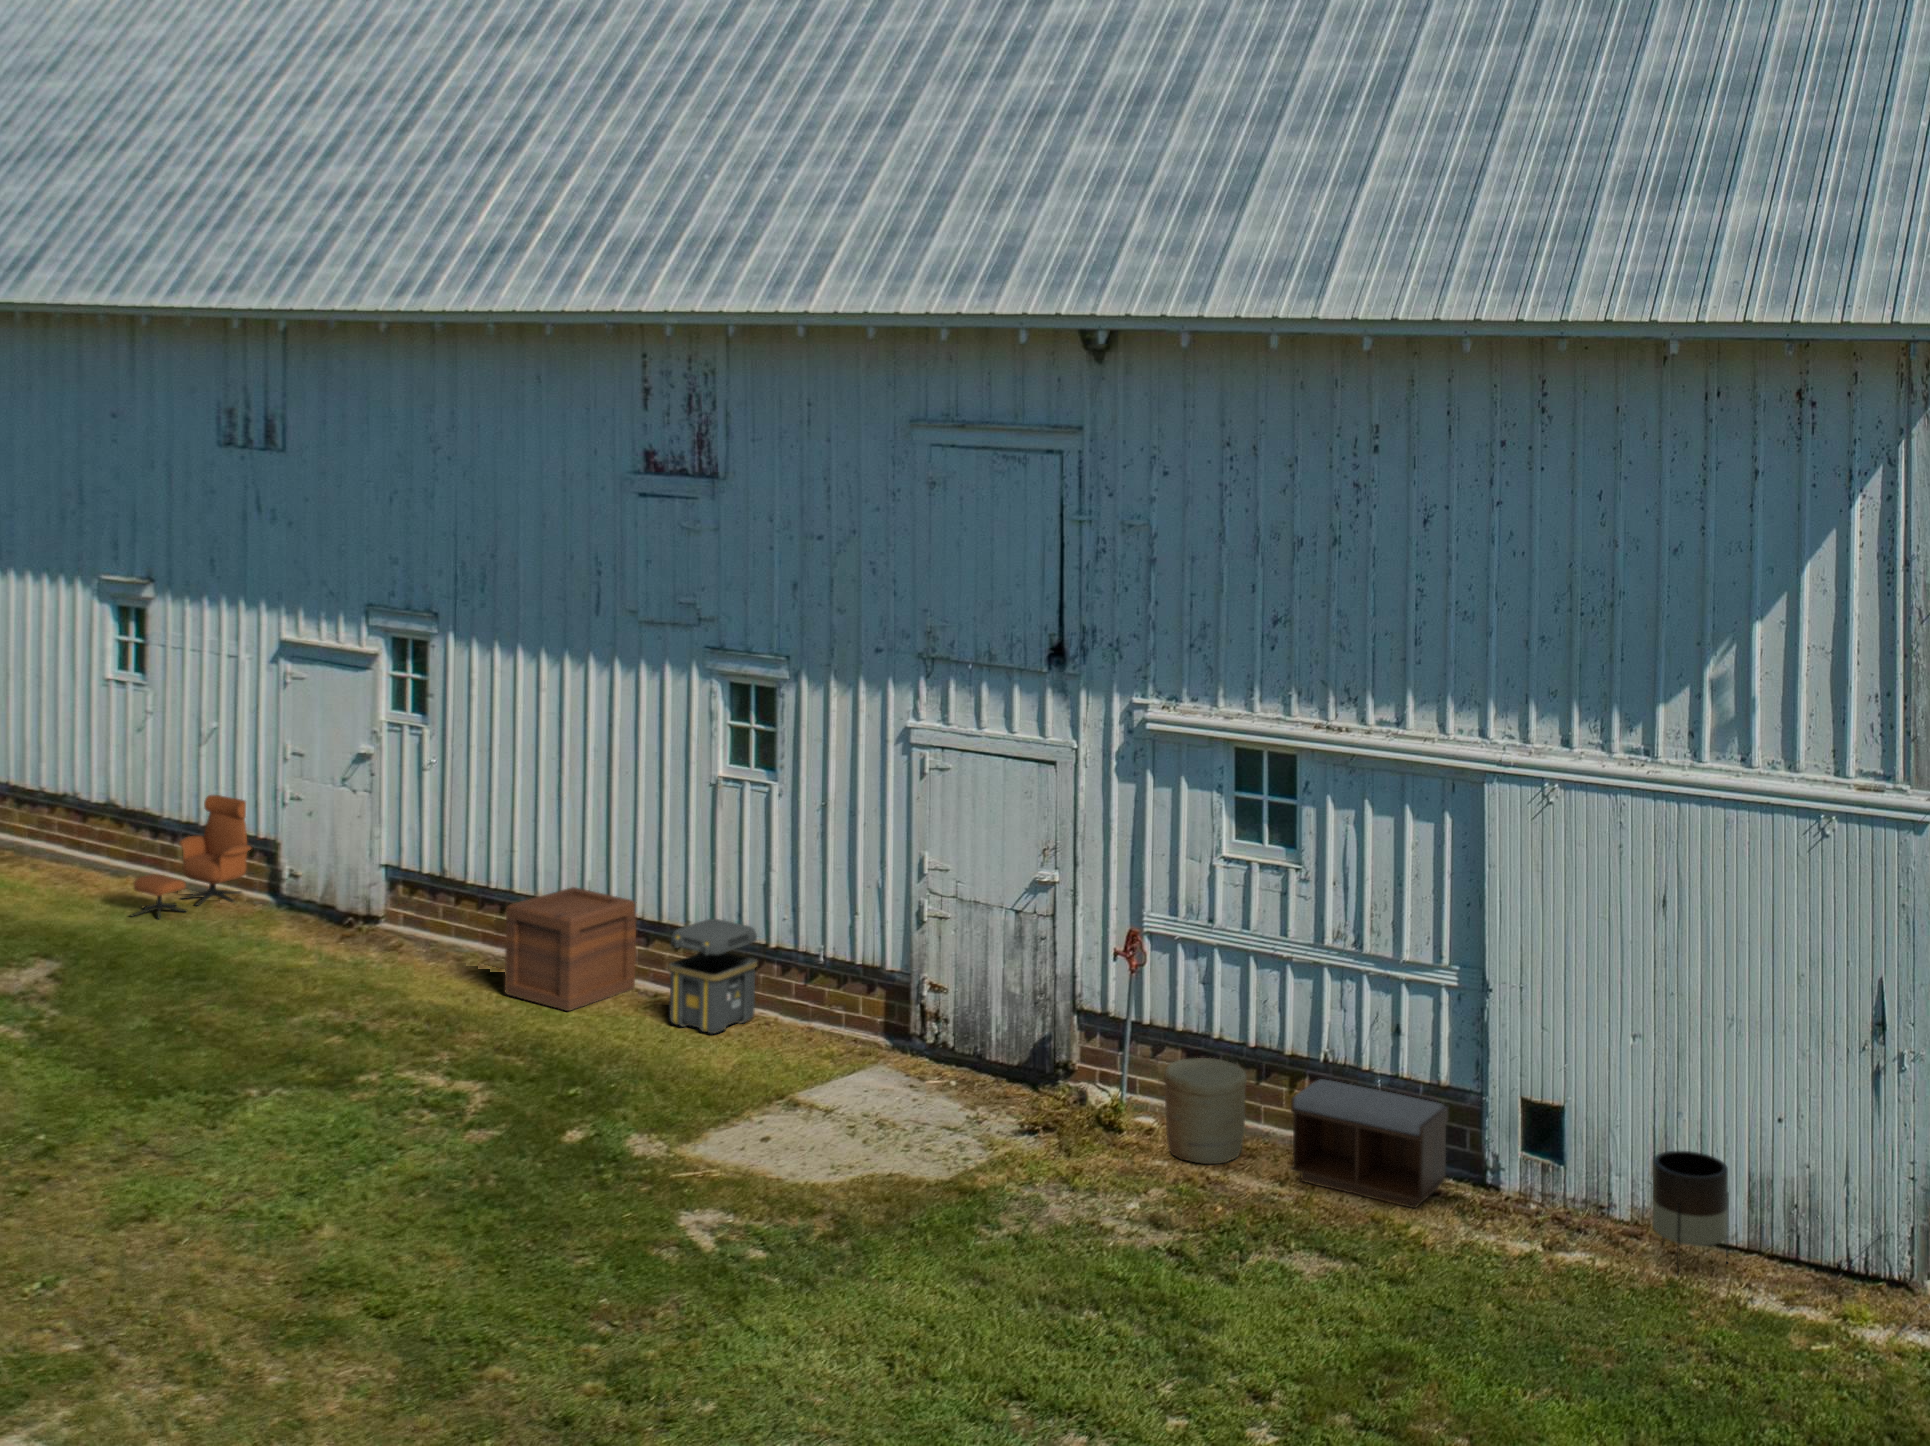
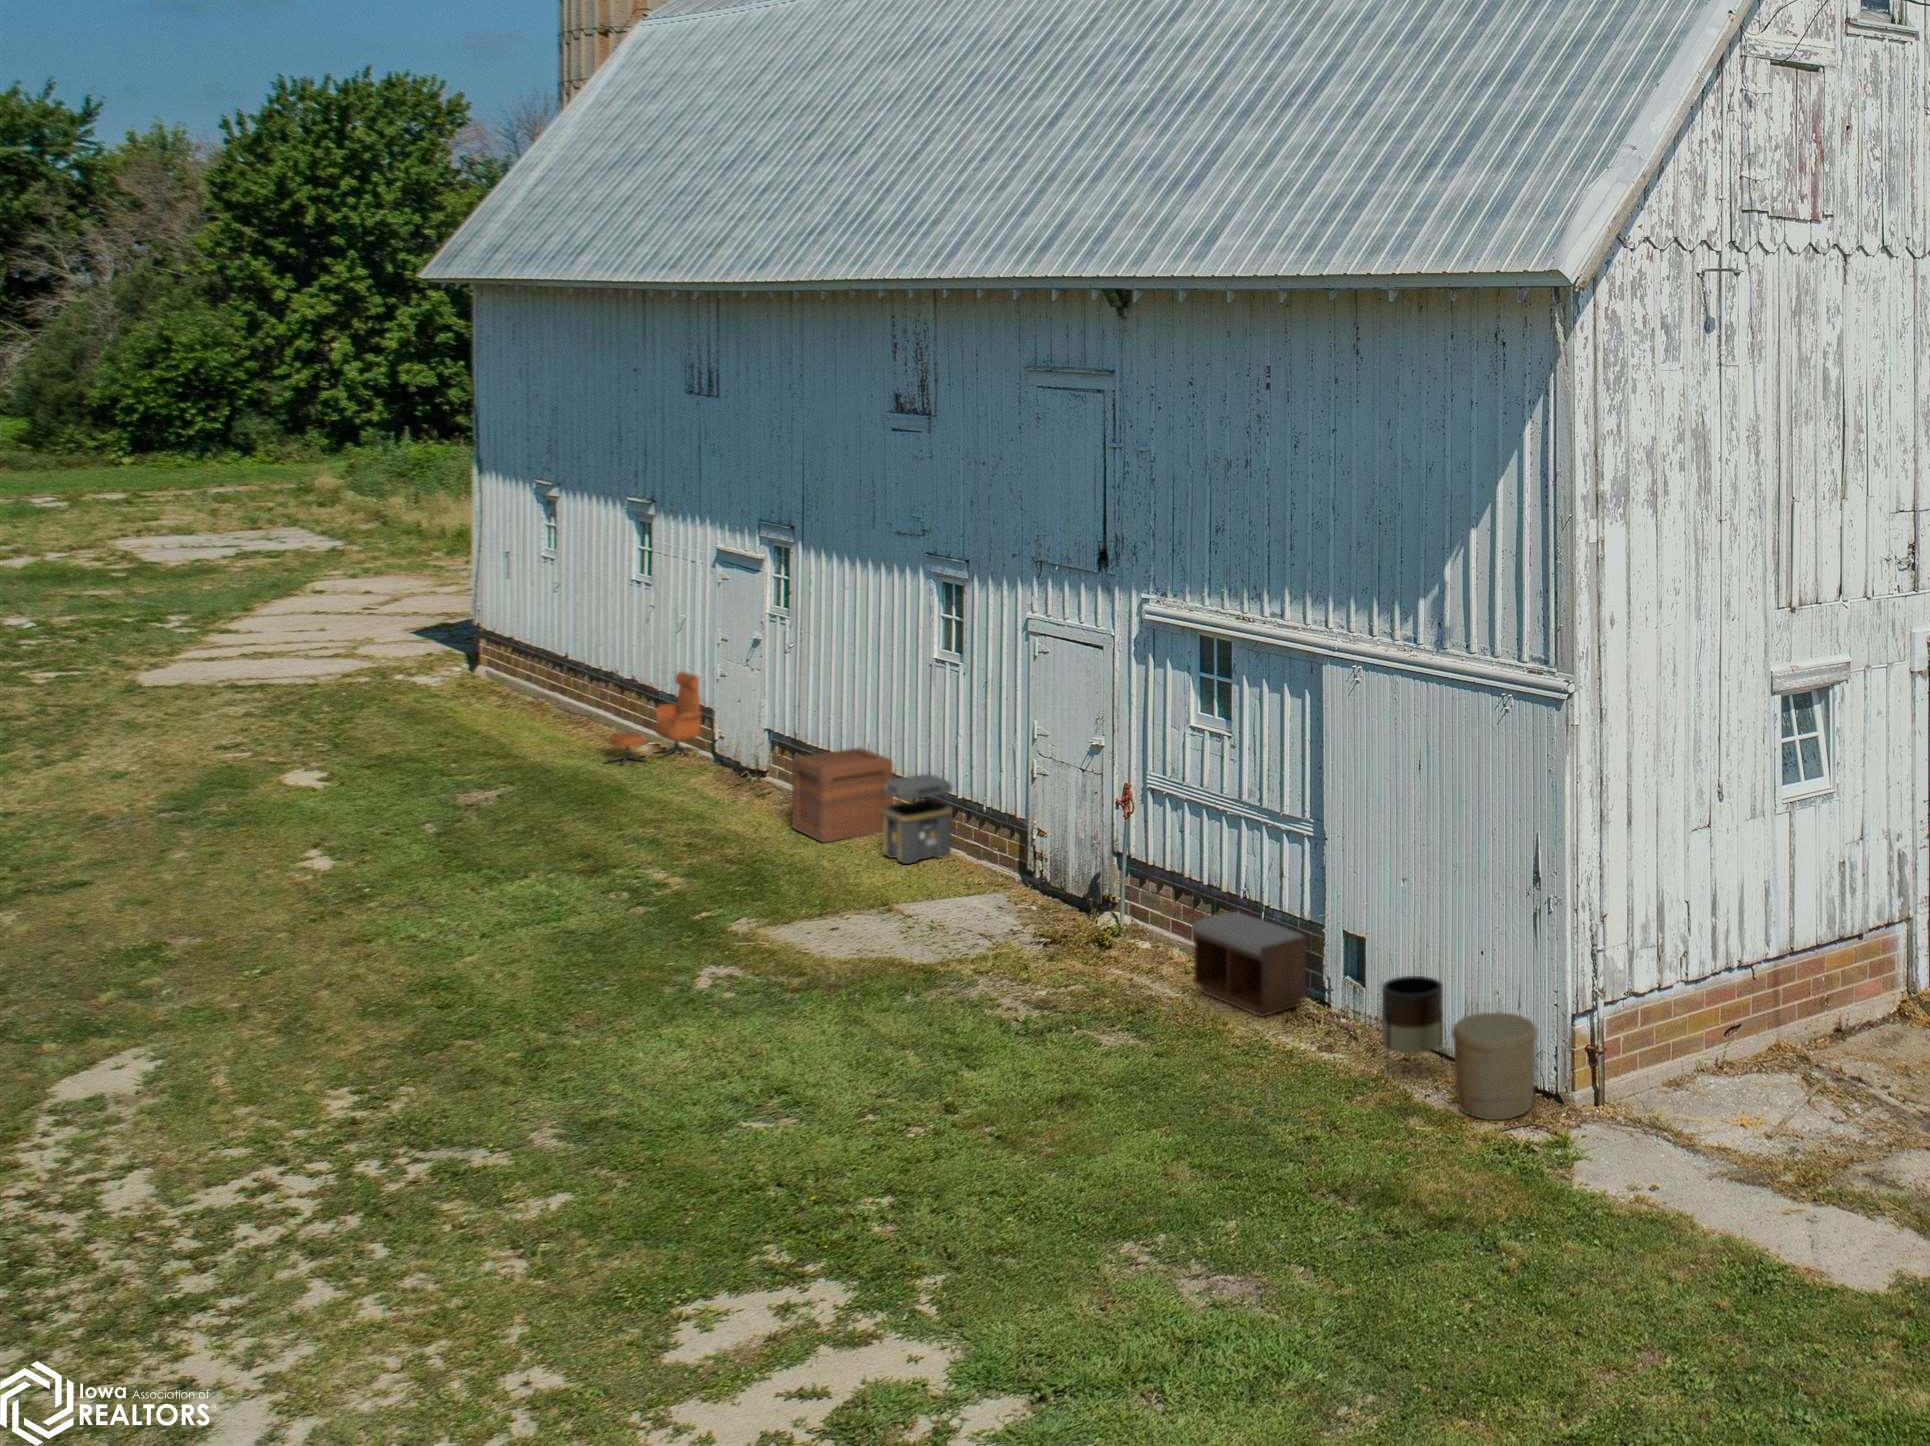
woven basket: present [1163,1058,1247,1164] -> present [1452,1013,1537,1120]

